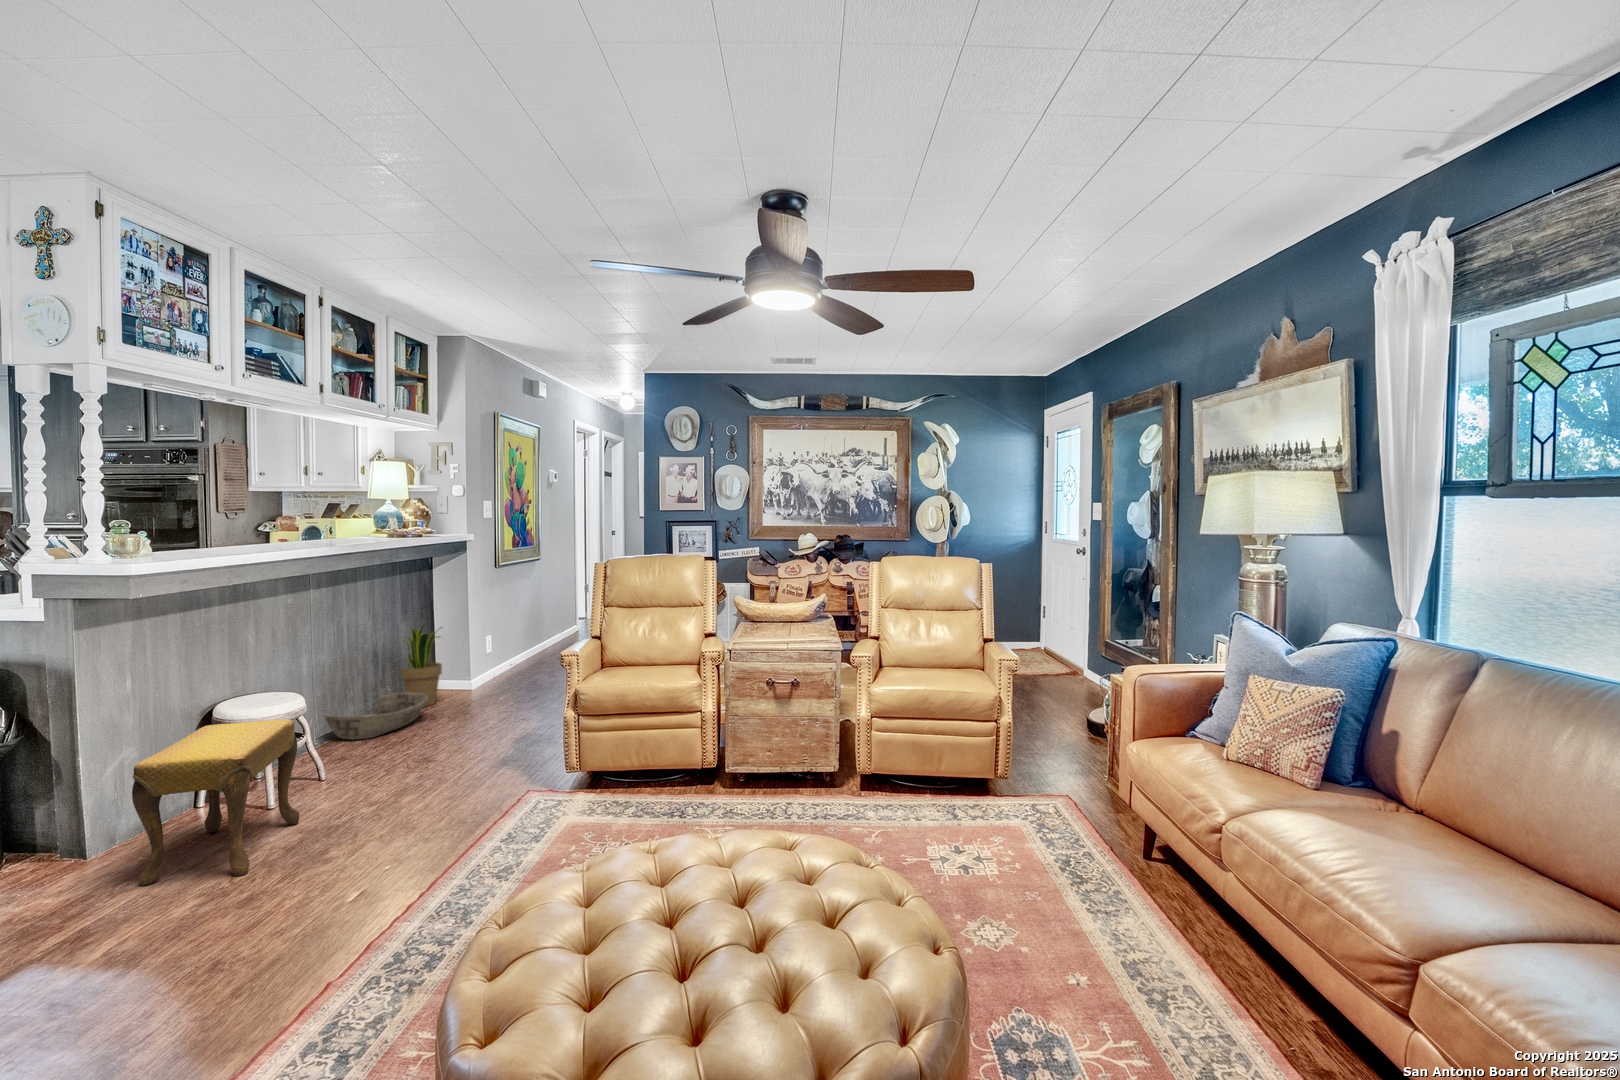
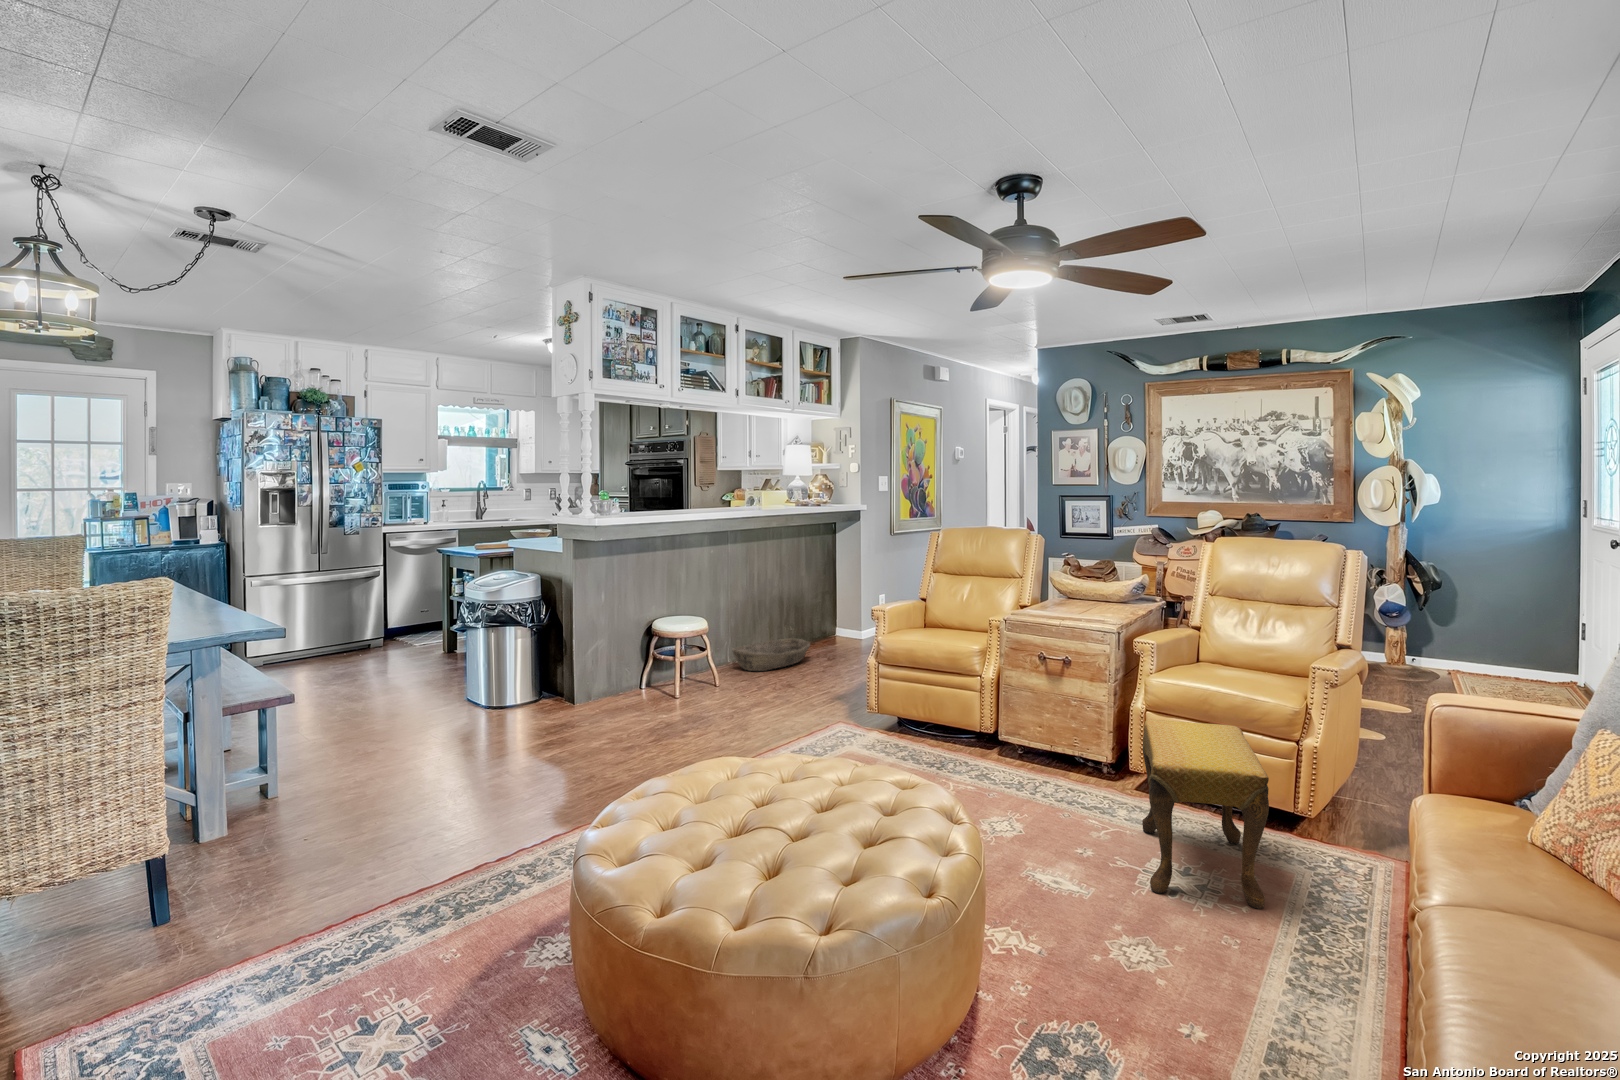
potted plant: present [401,627,442,706] -> none [797,584,832,652]
footstool: present [132,720,299,886] -> present [1142,720,1269,909]

